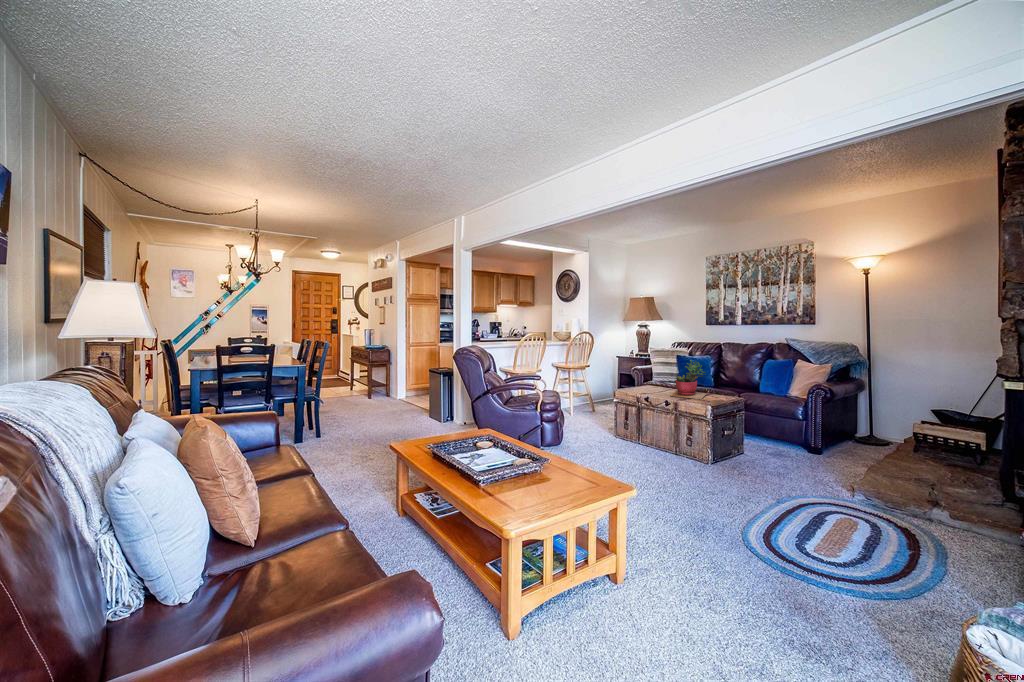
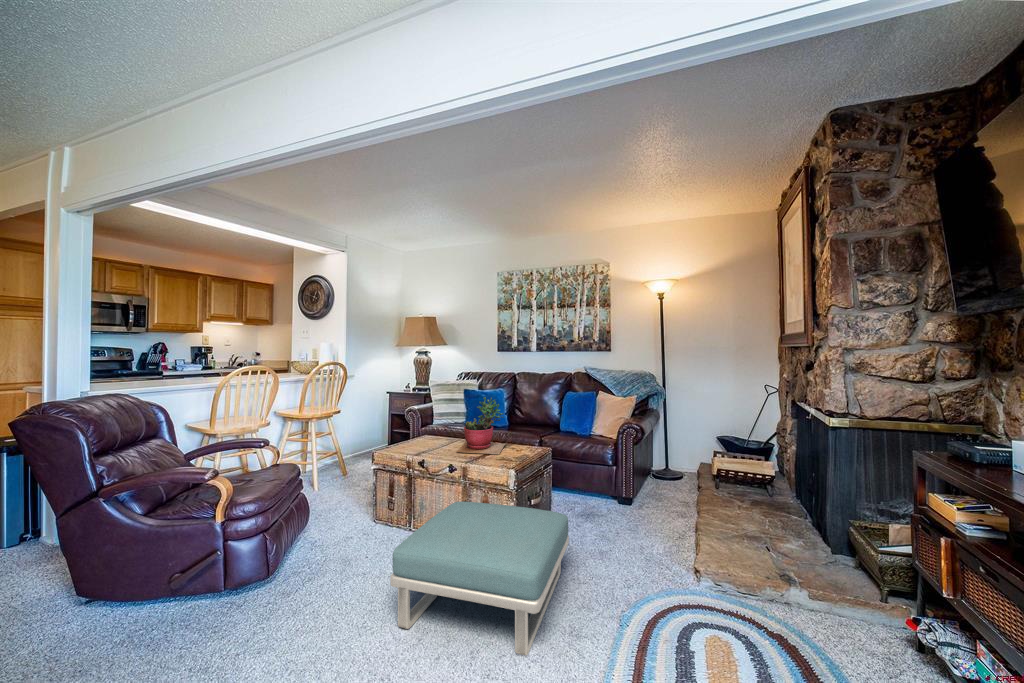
footstool: none [633,424,748,501] -> present [390,501,569,656]

